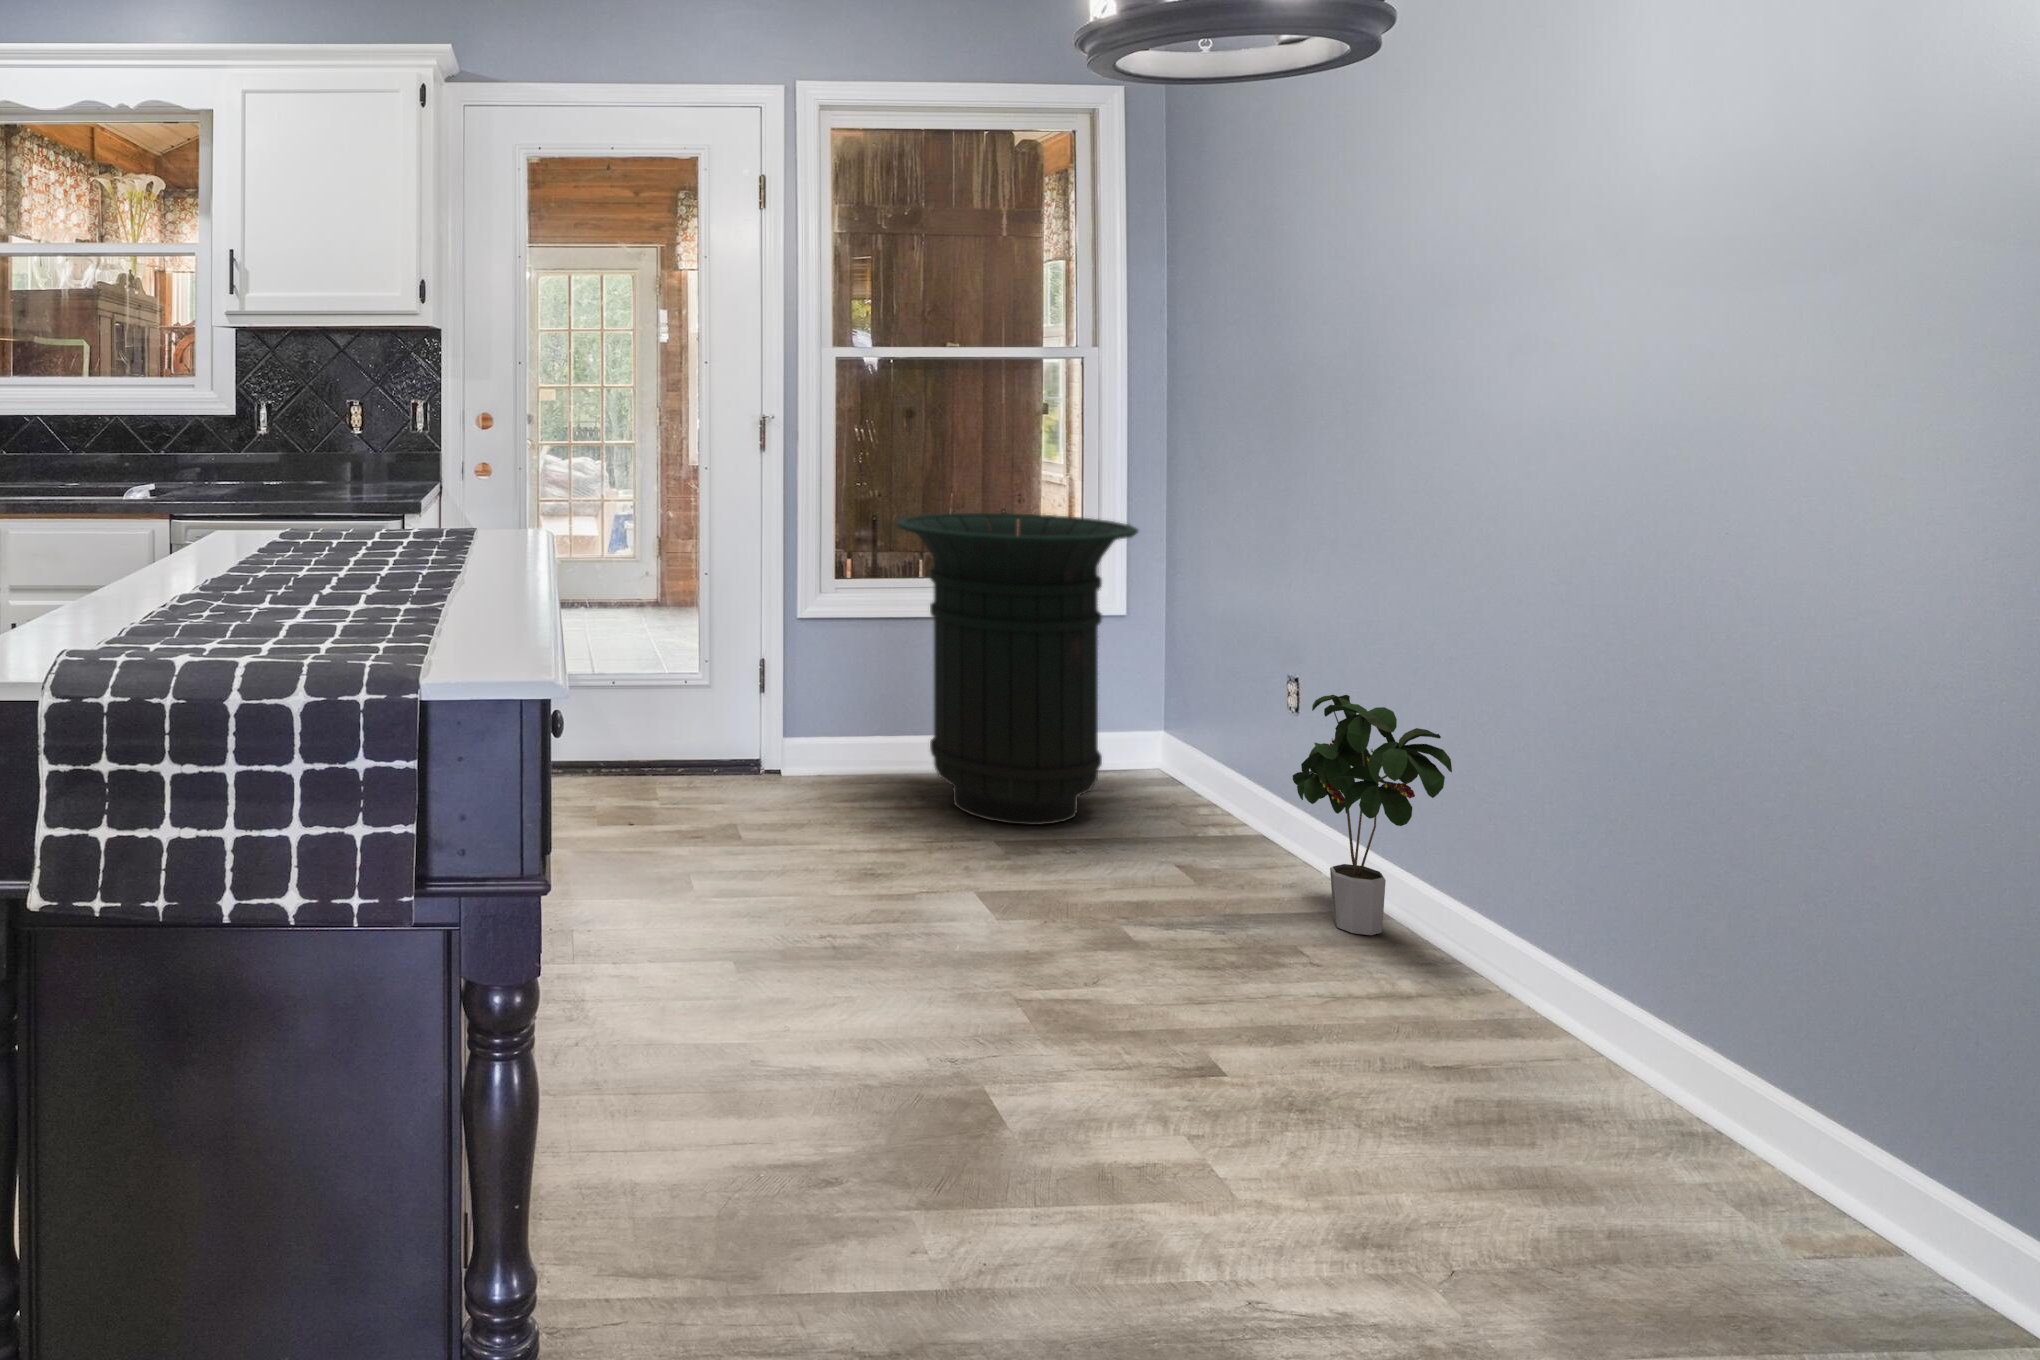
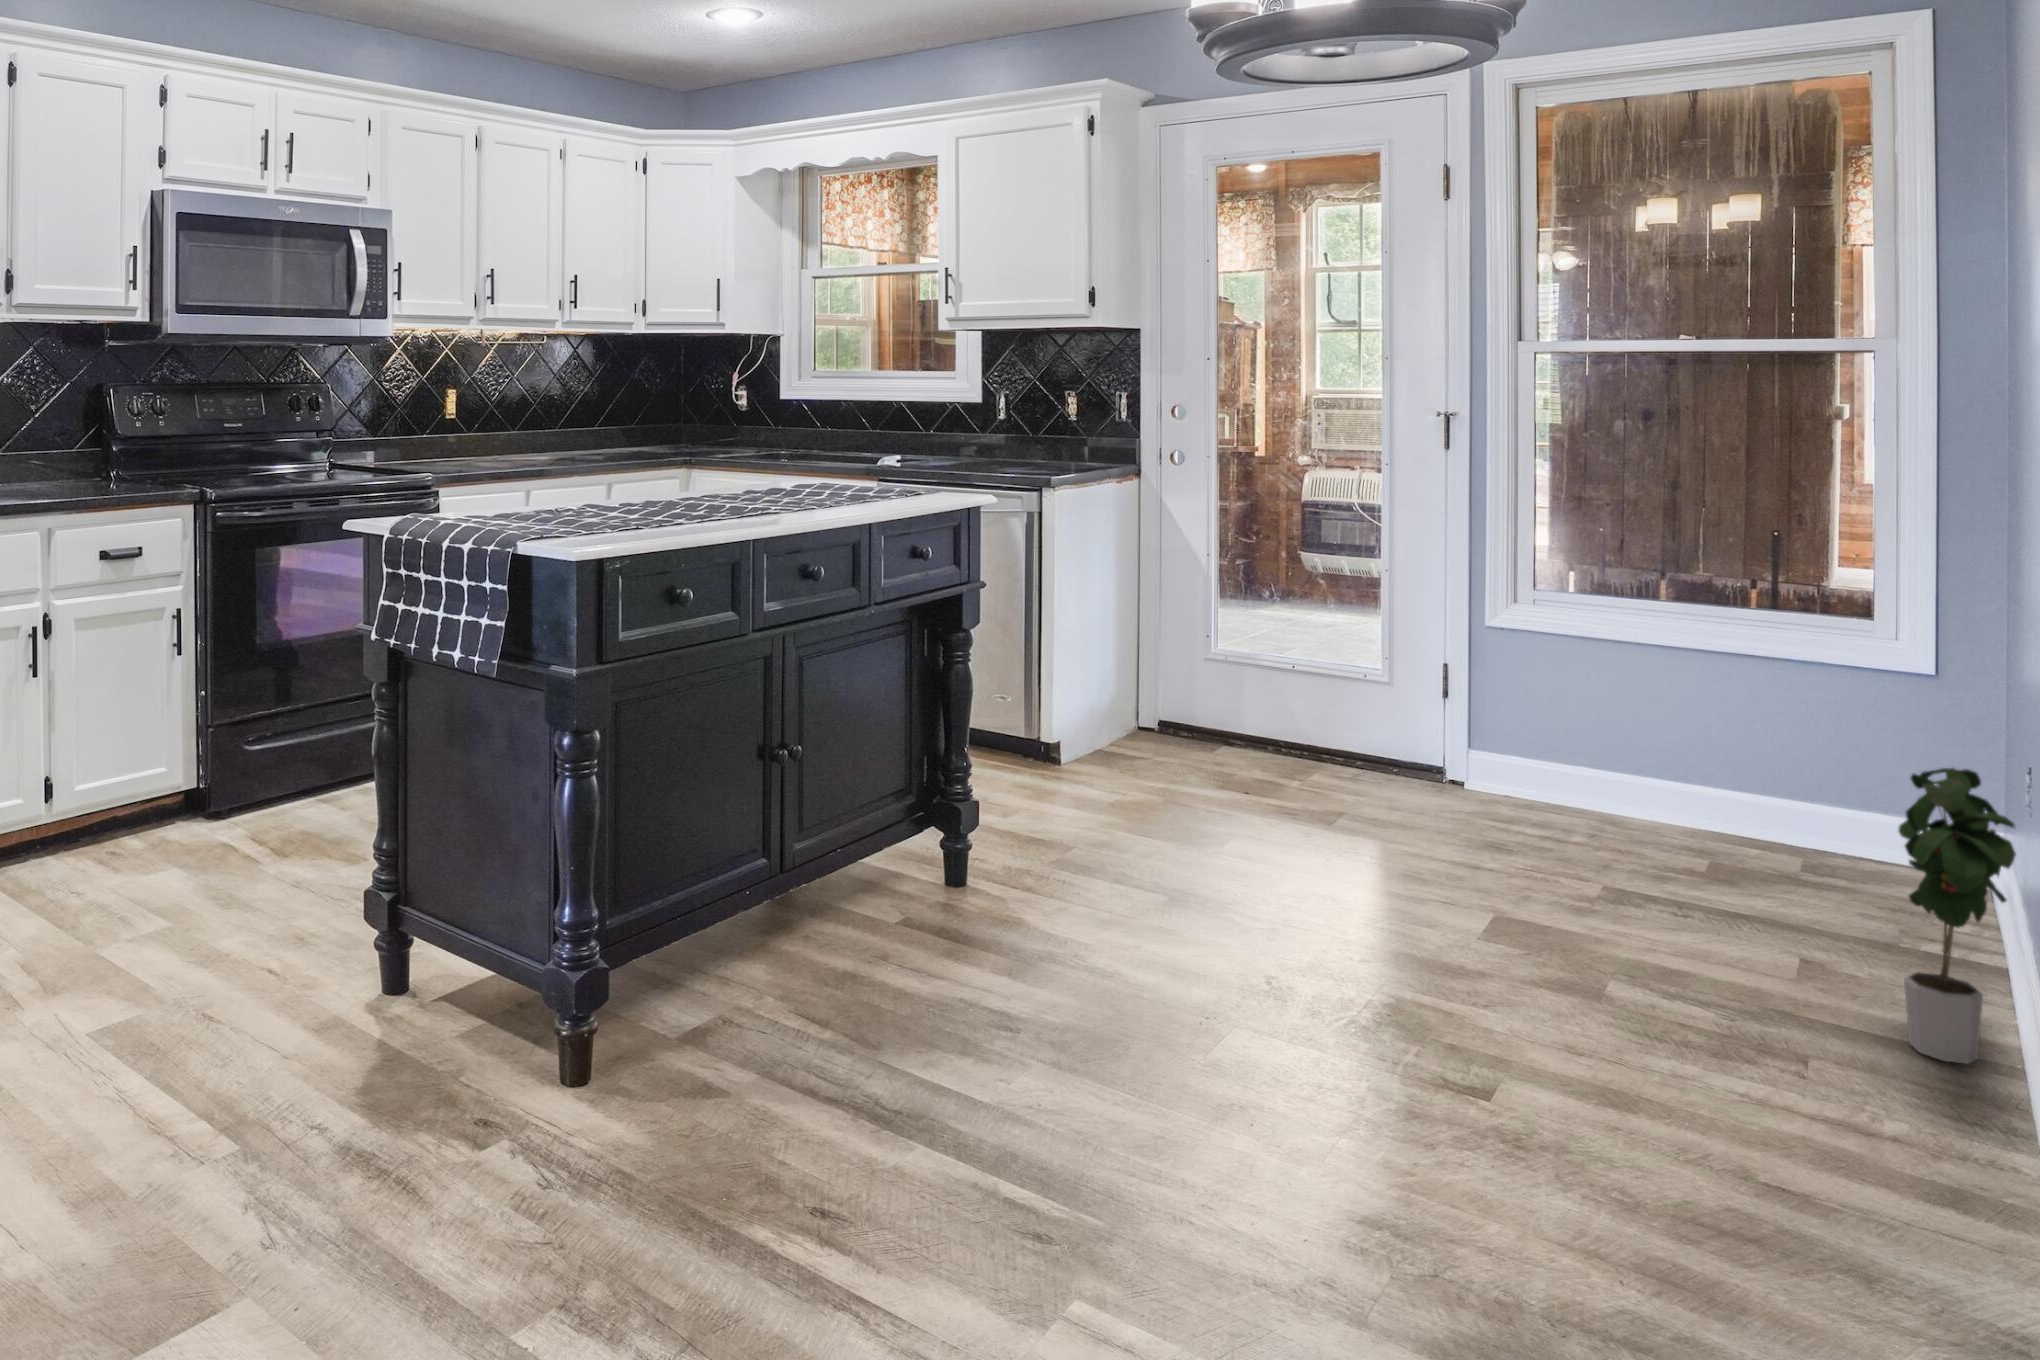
trash can: present [897,513,1138,825] -> none [1545,527,1863,890]

